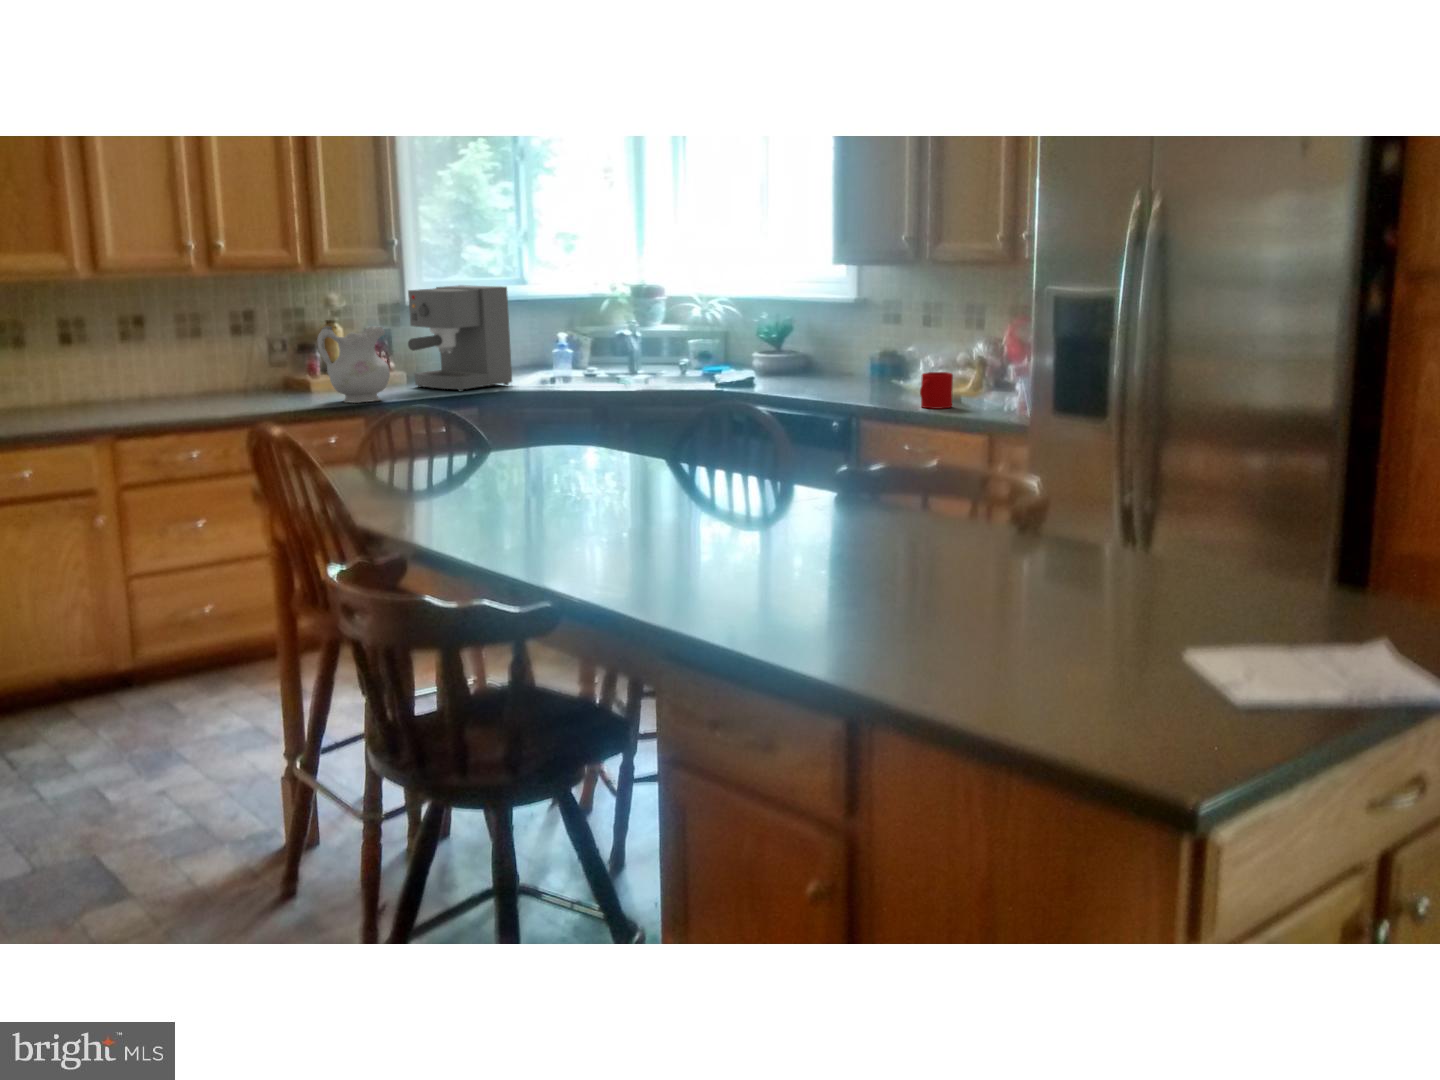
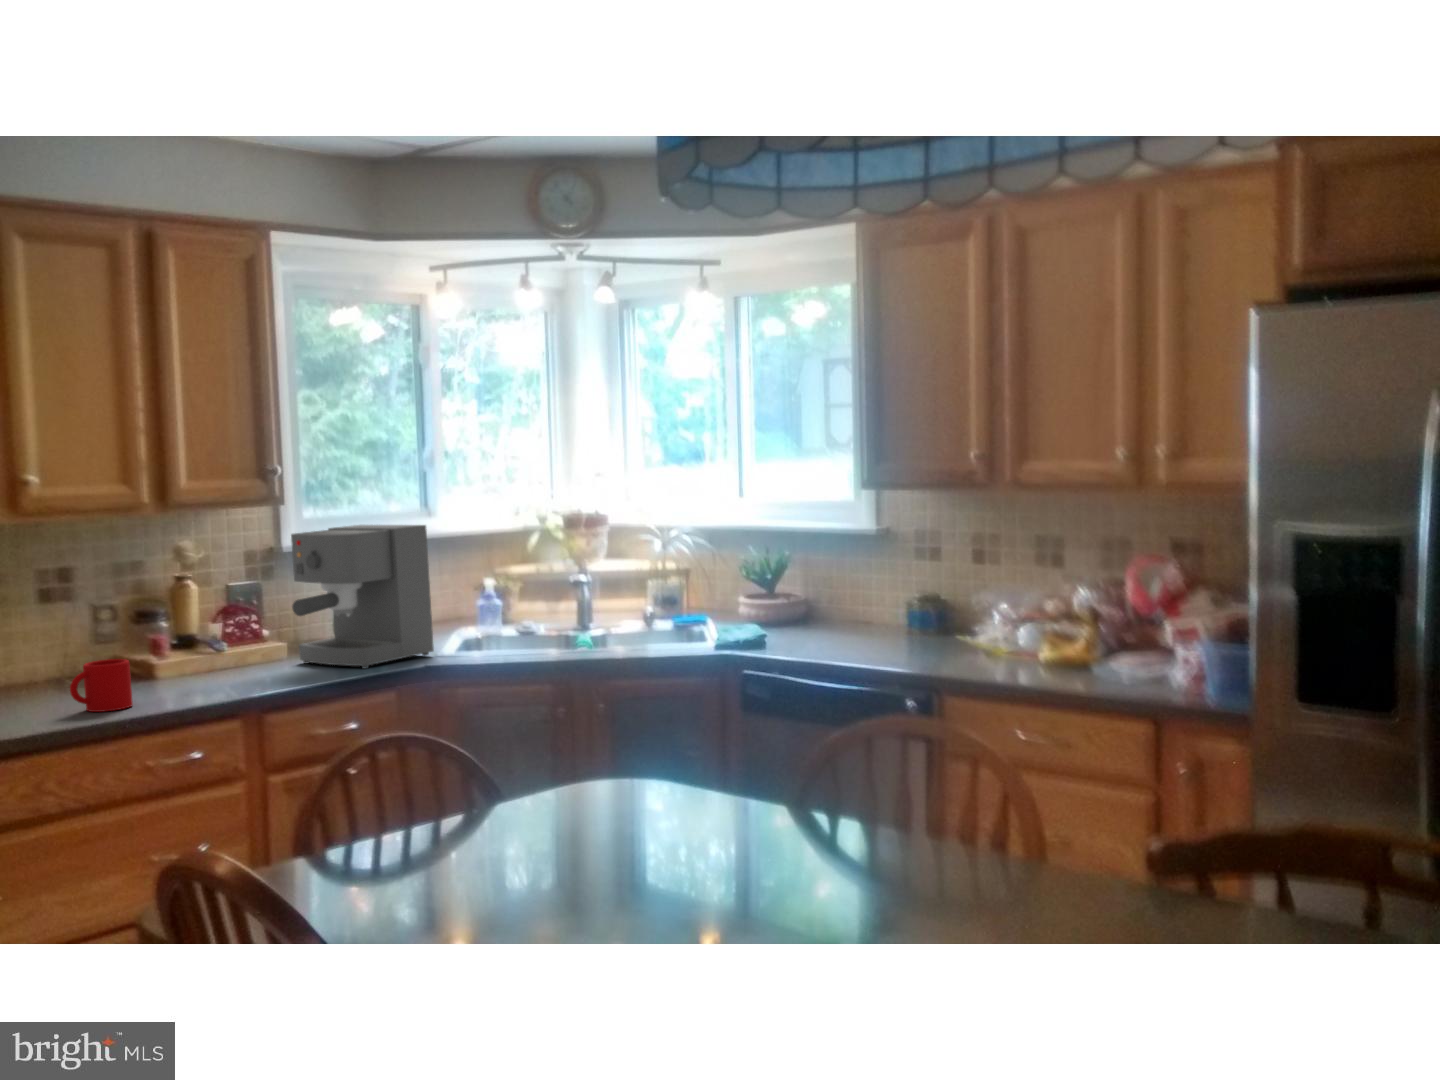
ceramic pitcher: present [317,326,390,403] -> none [164,585,268,695]
mug: present [920,372,953,409] -> present [70,659,133,712]

